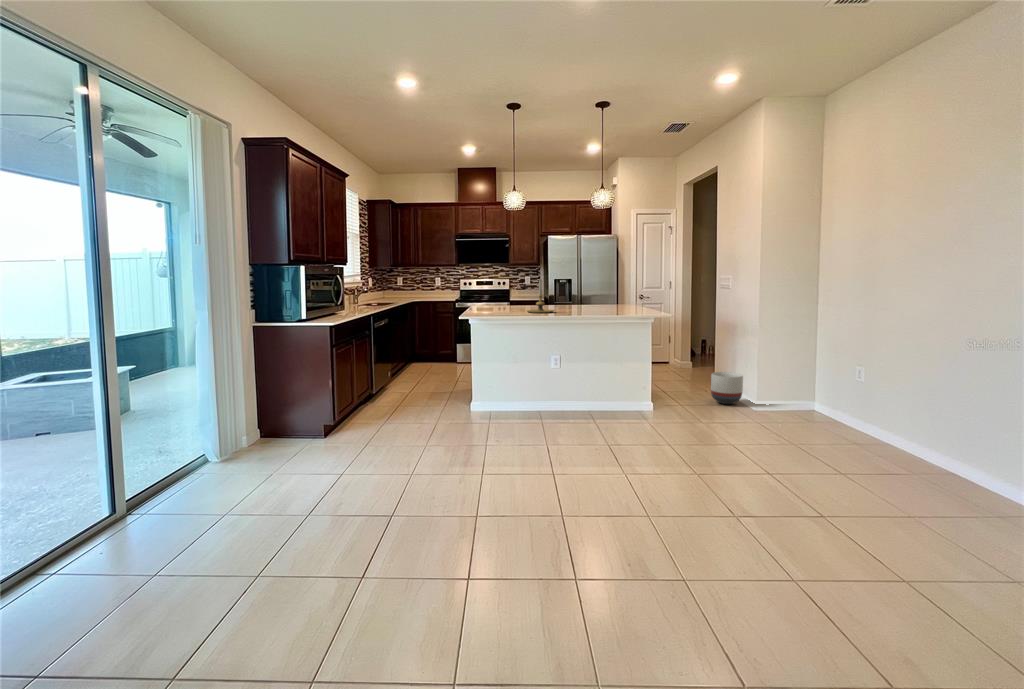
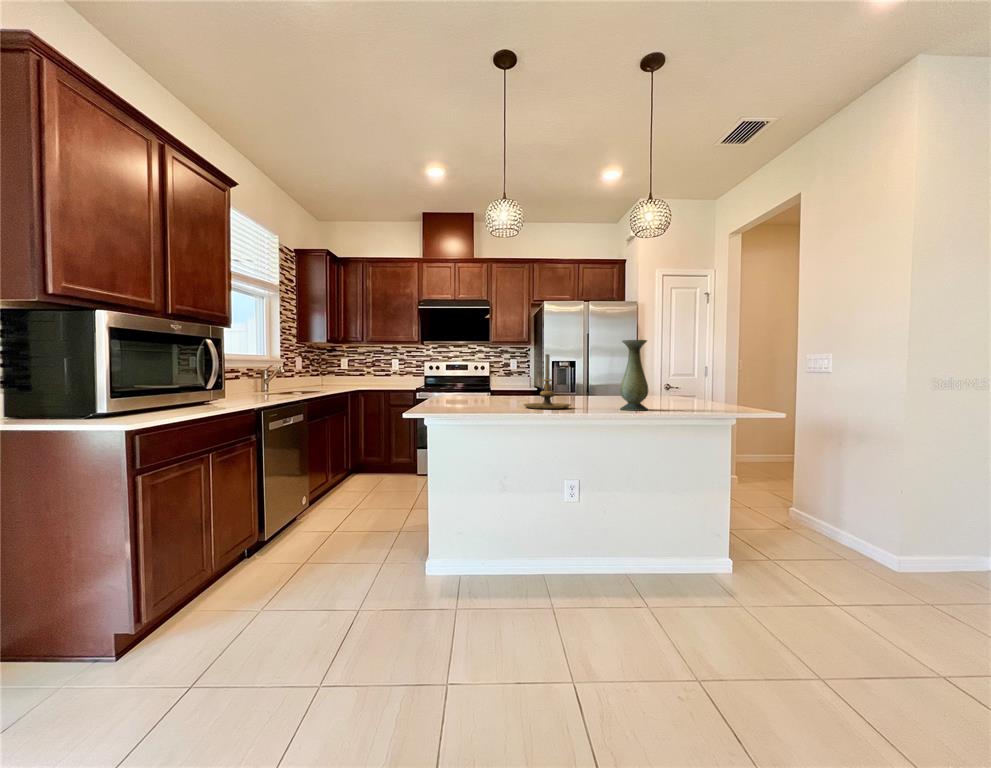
vase: none [584,271,601,313] -> present [620,340,648,411]
planter: present [711,372,743,404] -> none [815,505,872,560]

